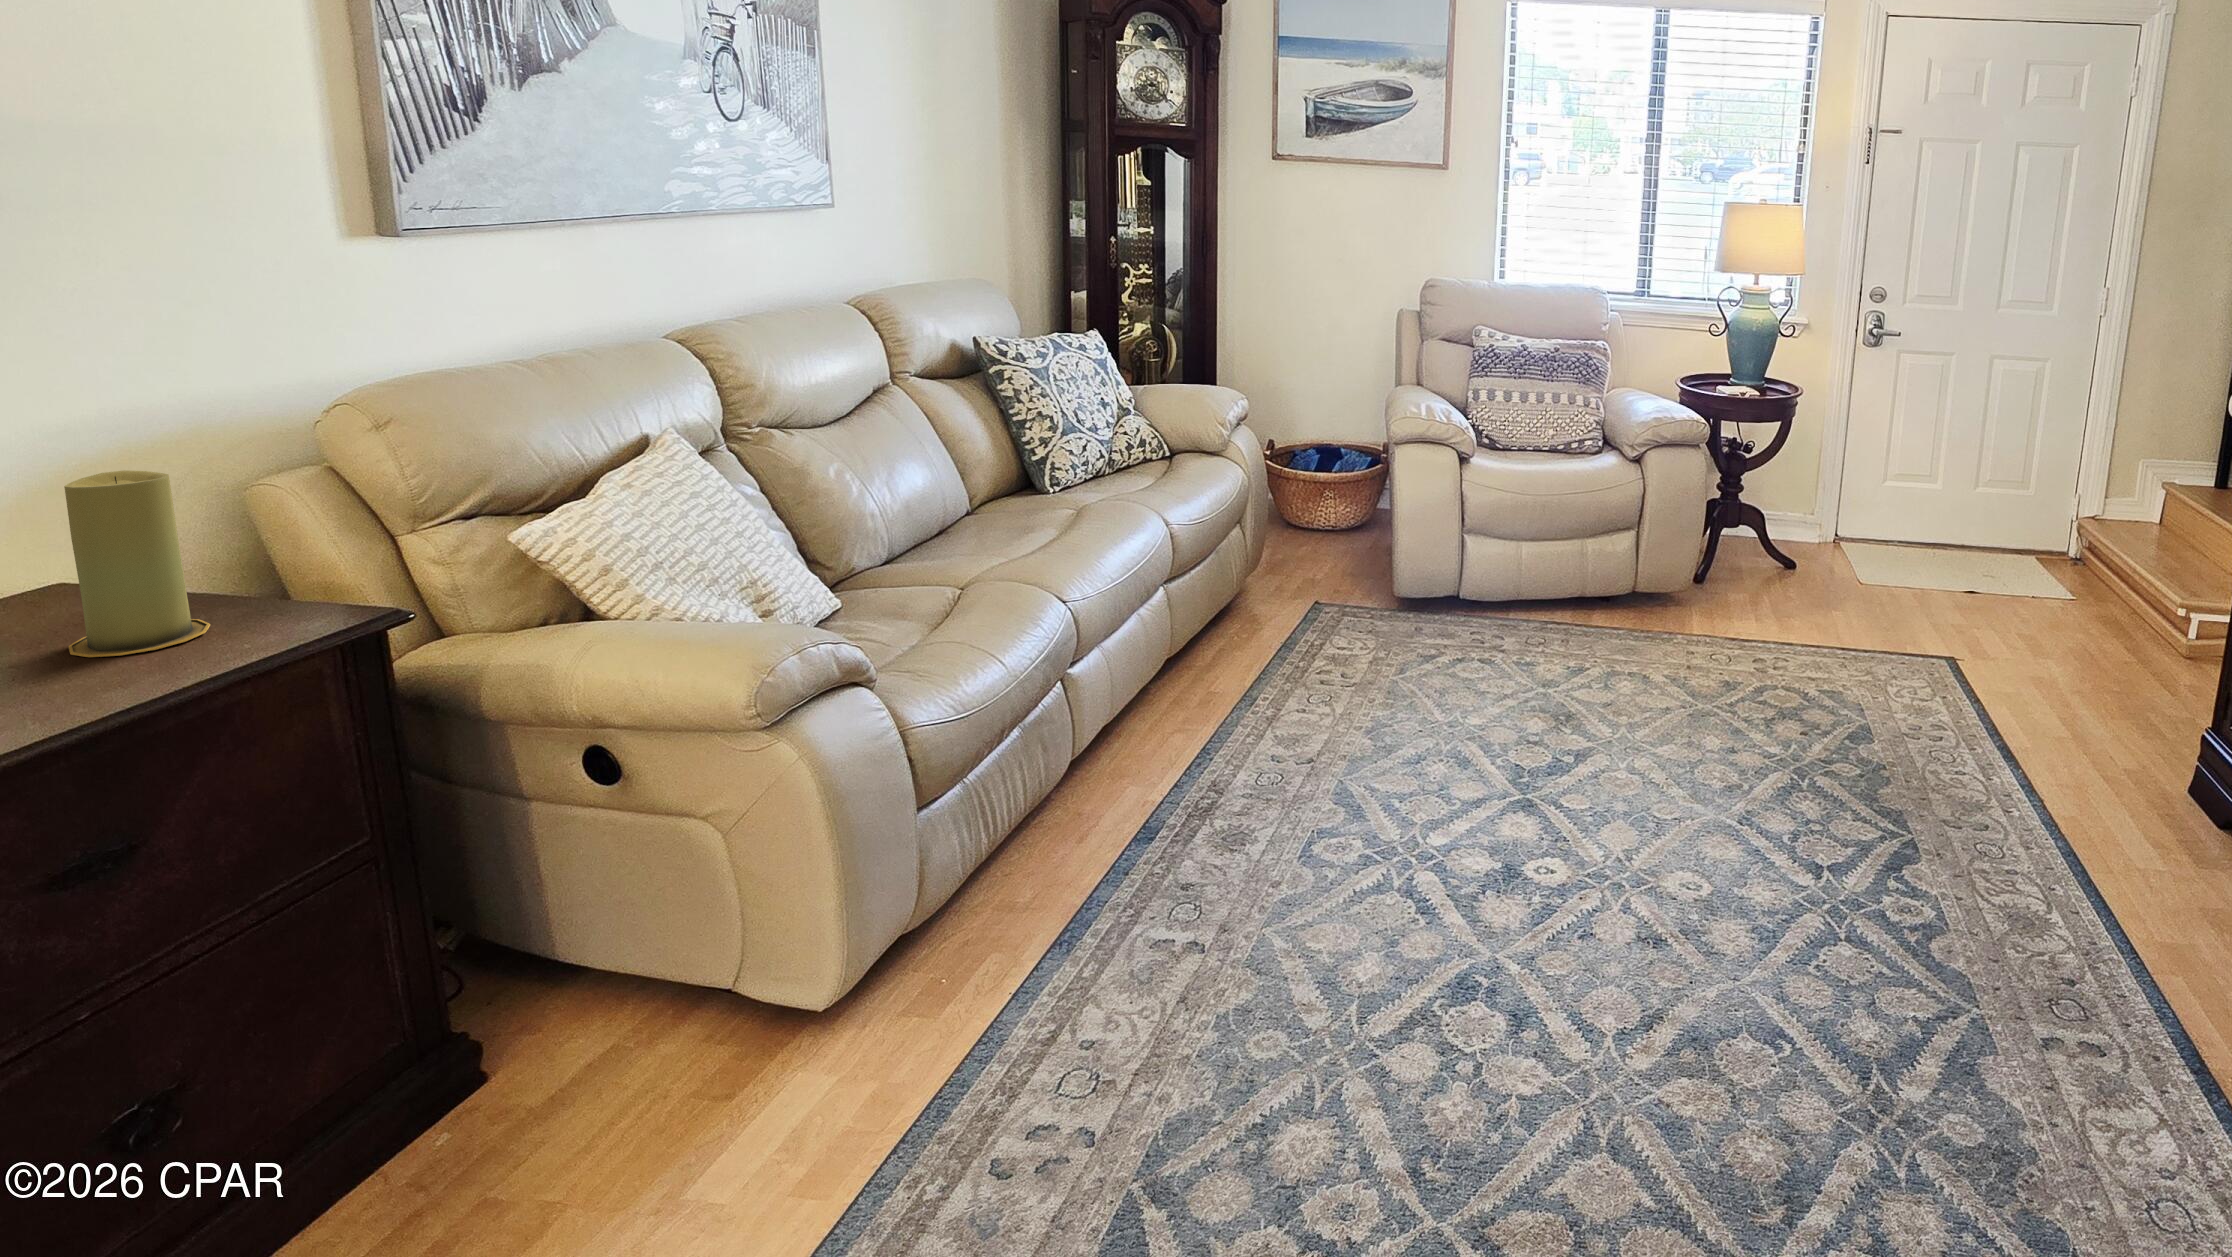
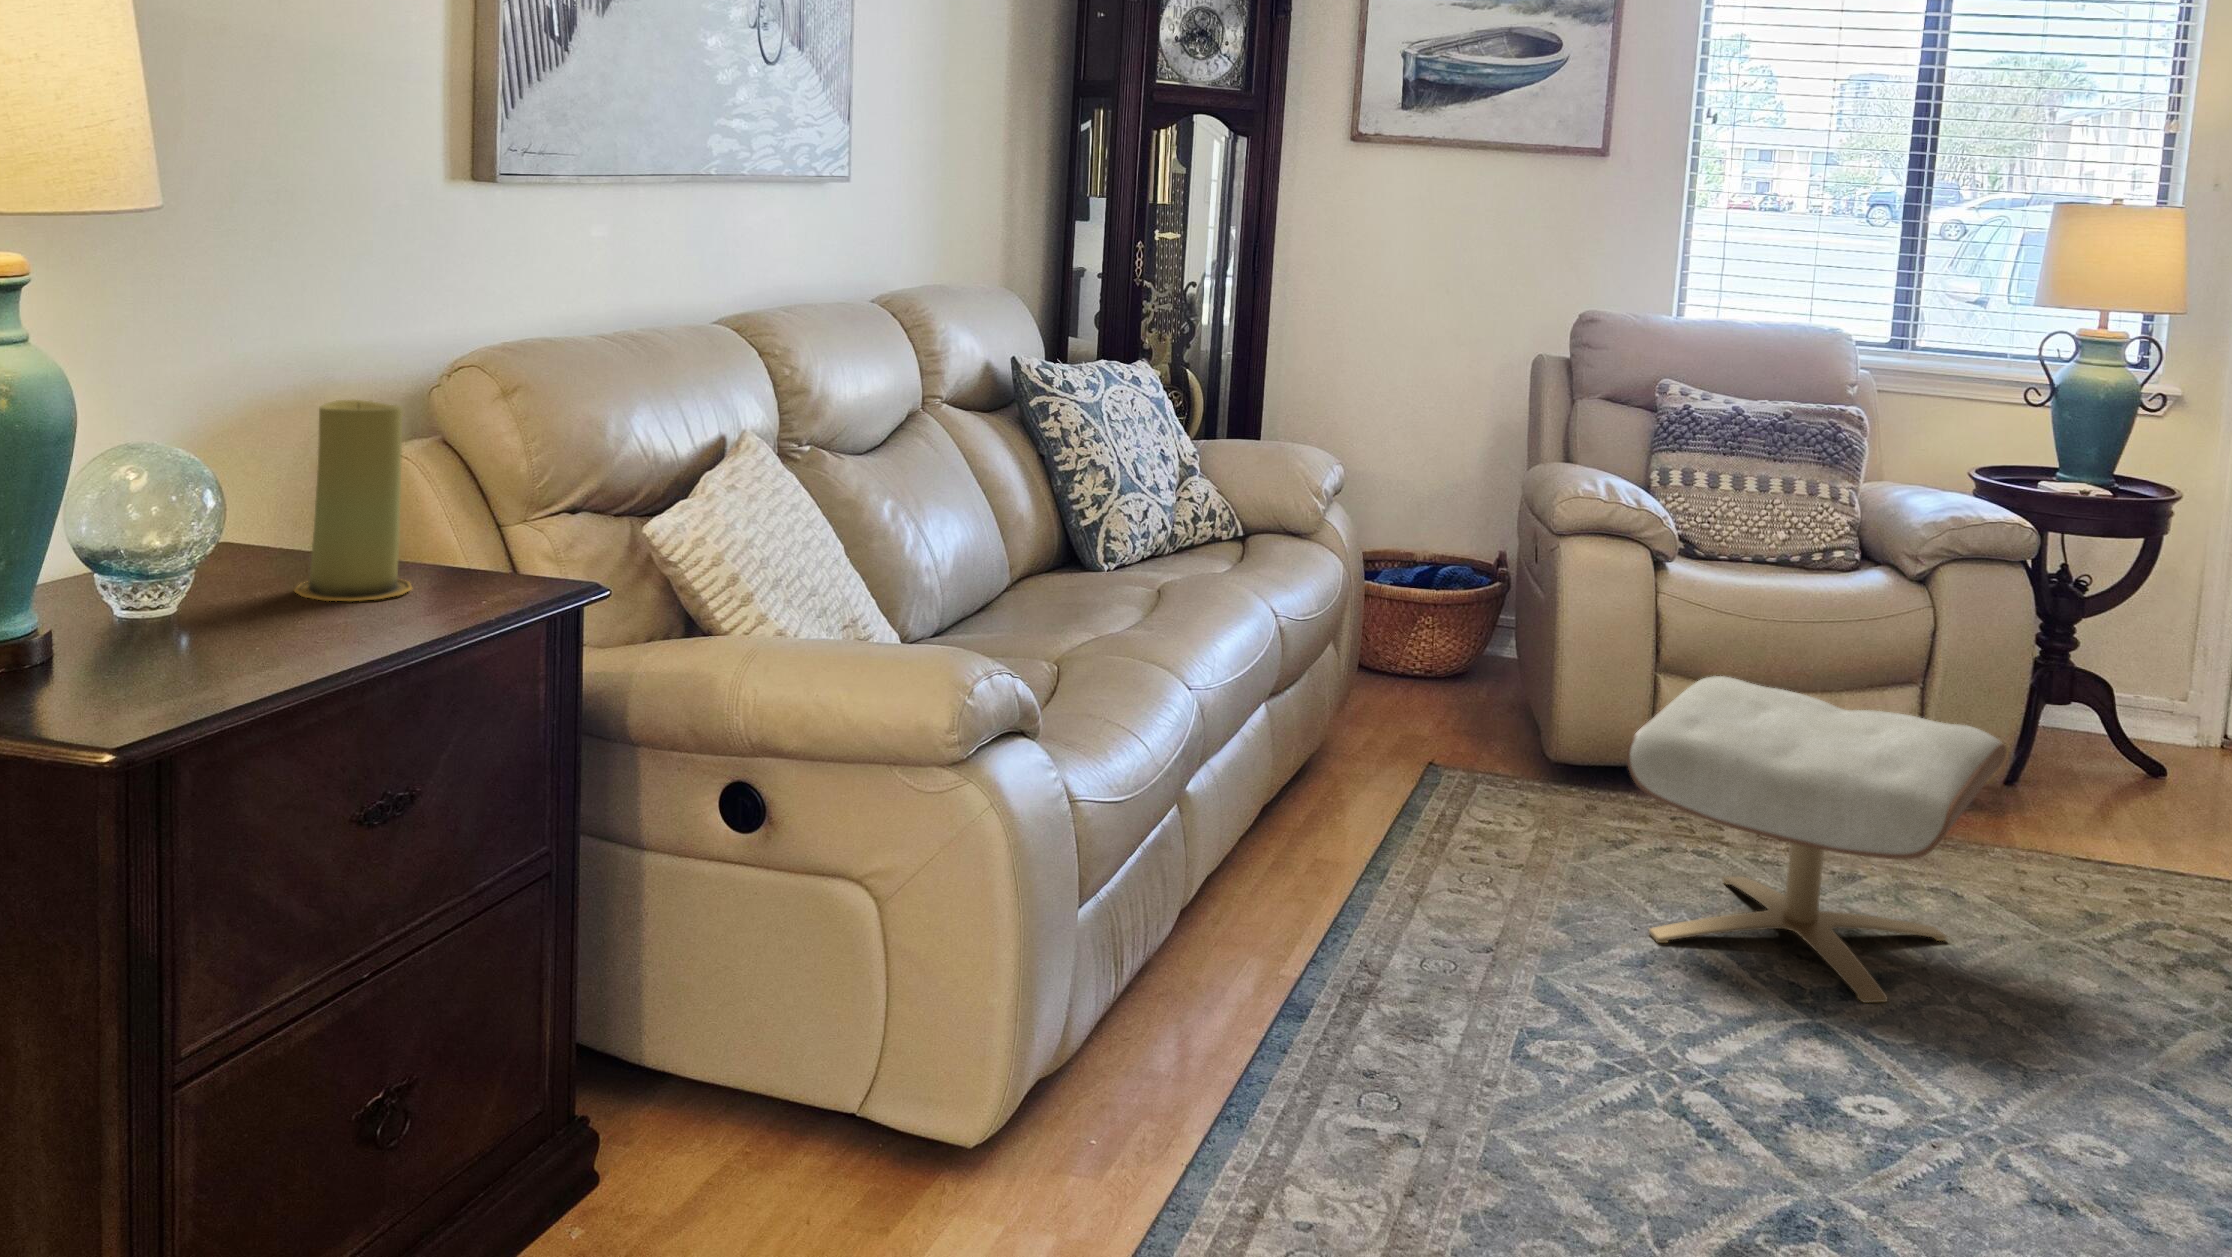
ottoman: none [1407,548,1663,777] -> present [1627,676,2007,1002]

